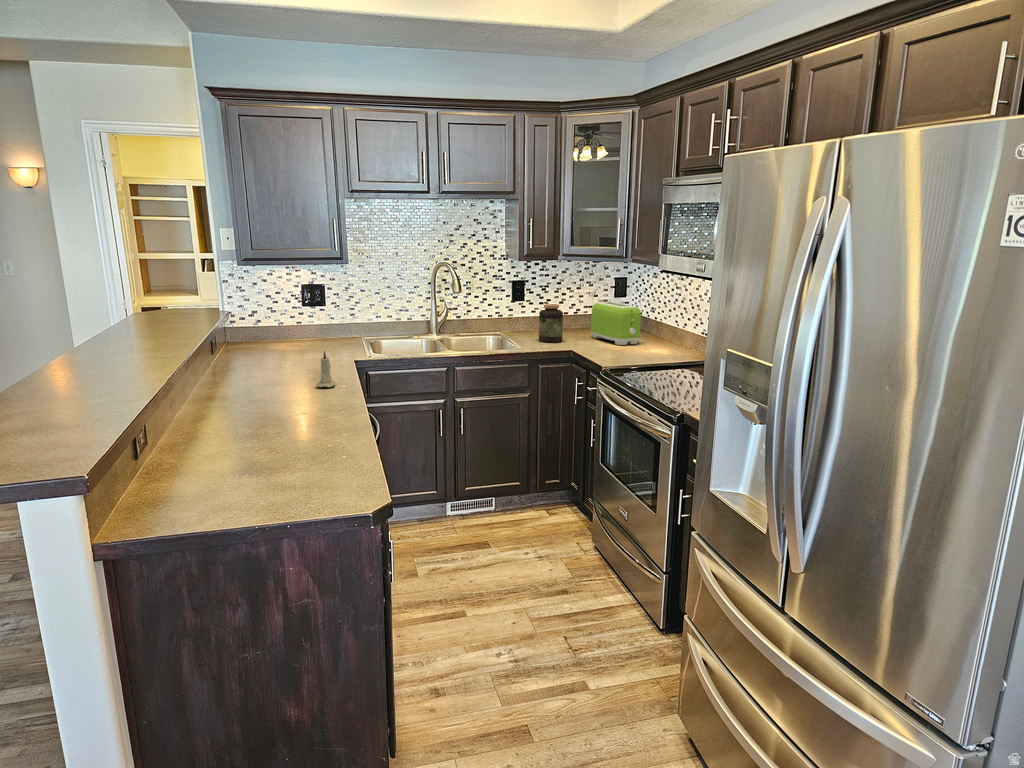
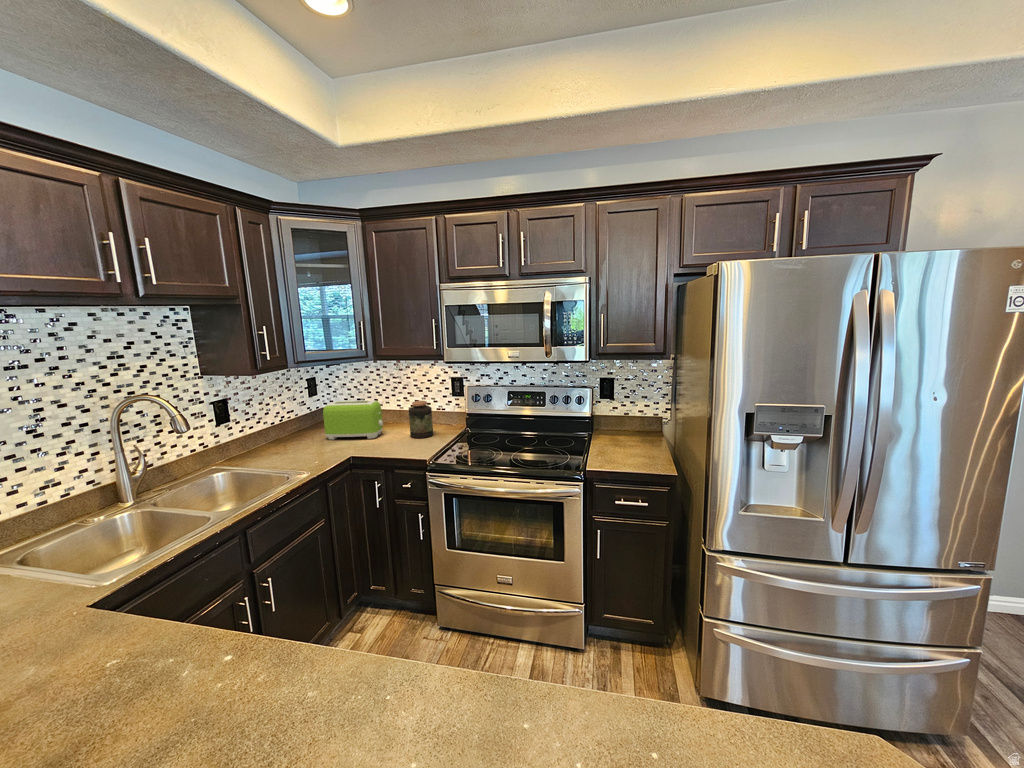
jar: present [539,304,563,342] -> present [409,401,433,438]
candle: present [316,351,335,387] -> none [164,616,216,700]

